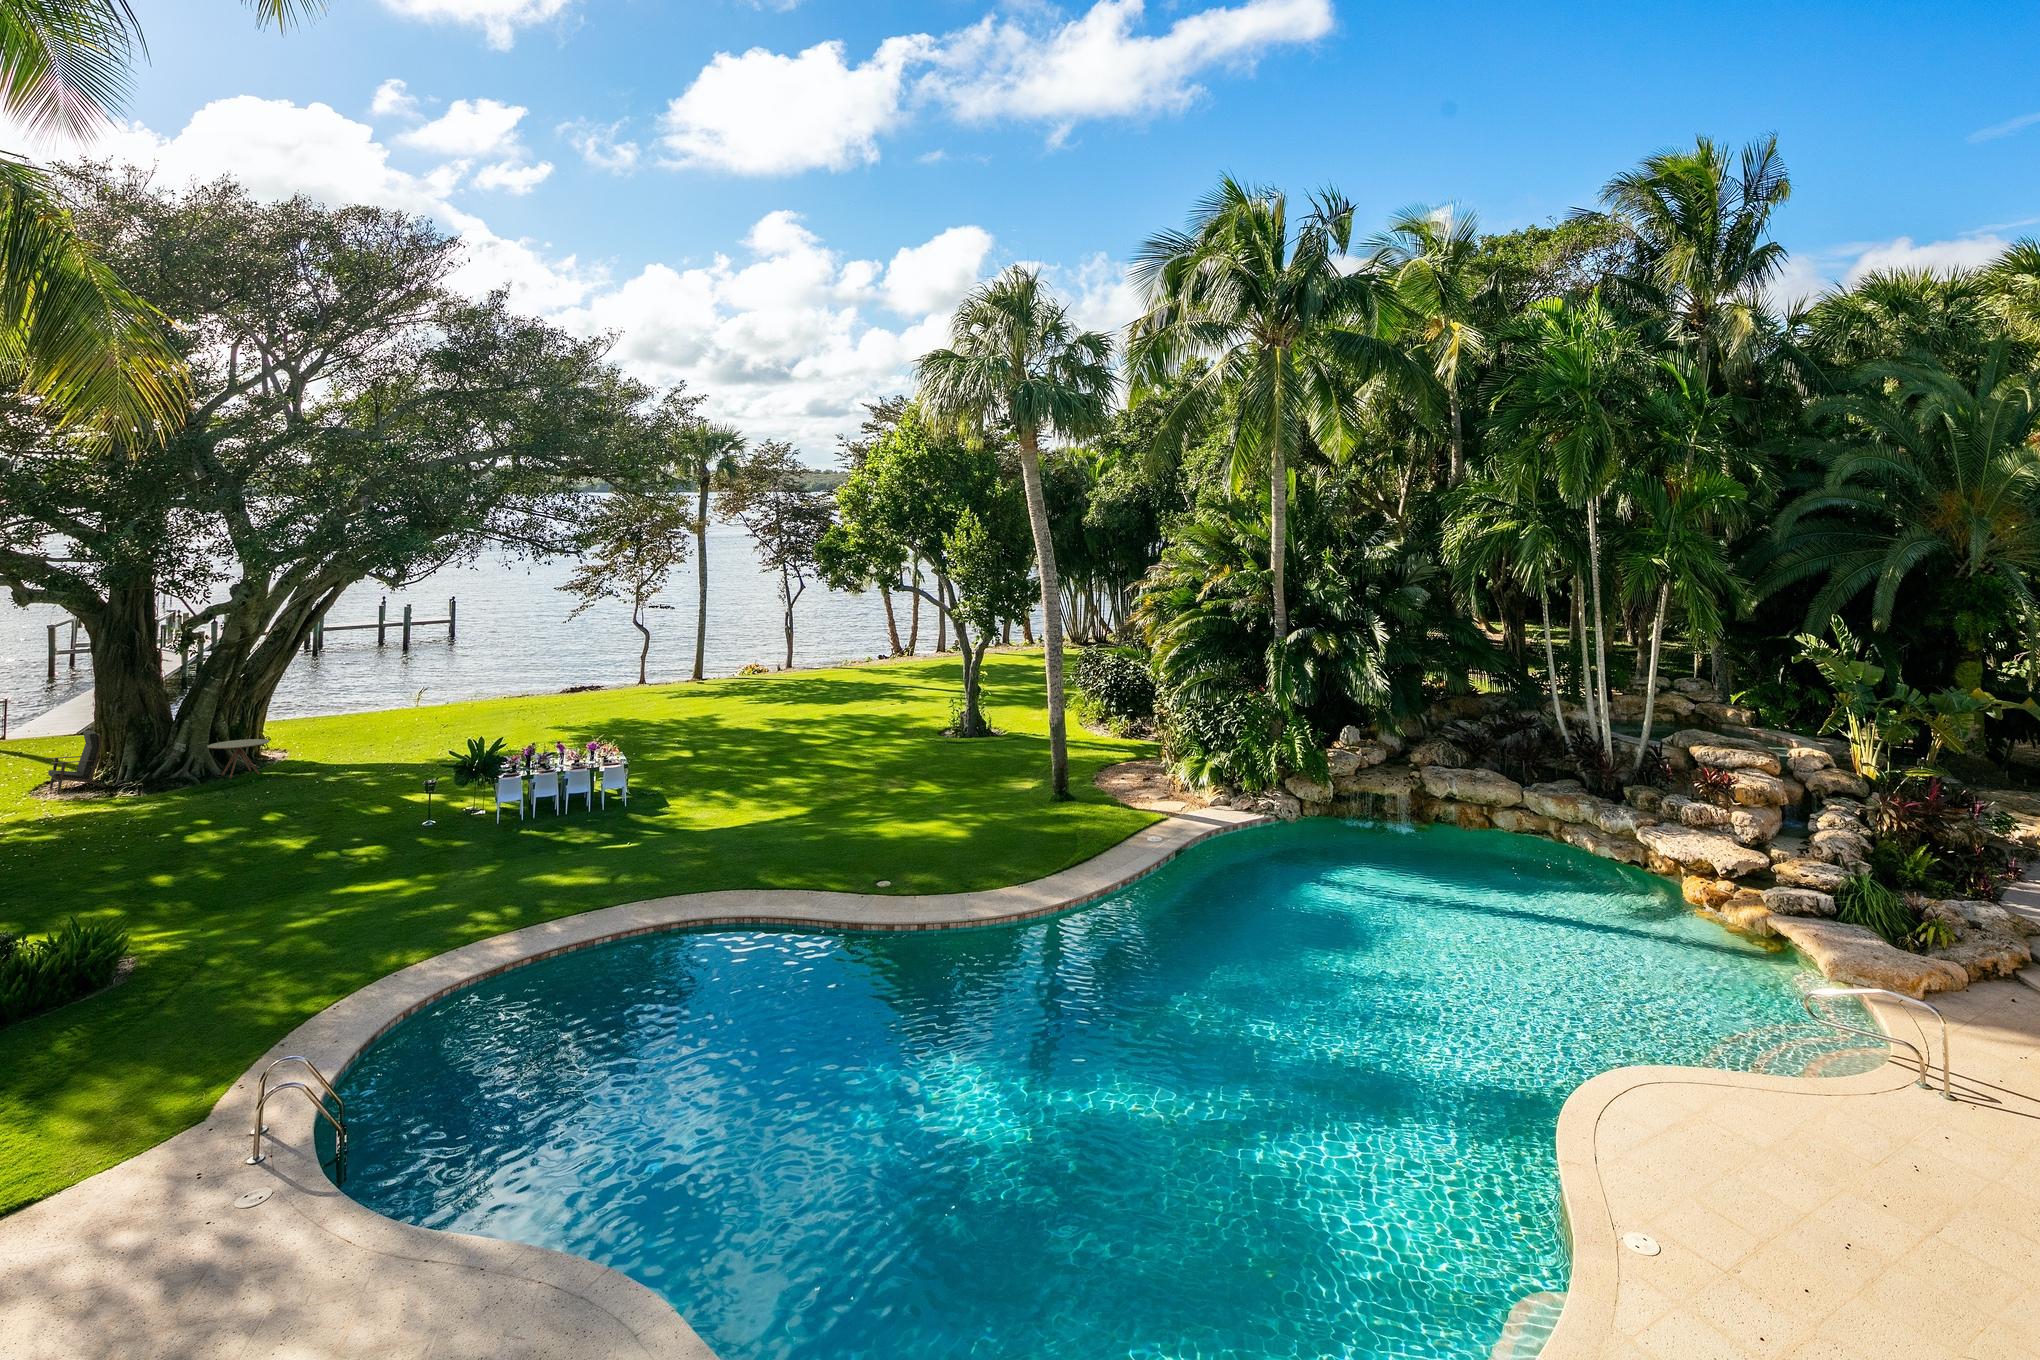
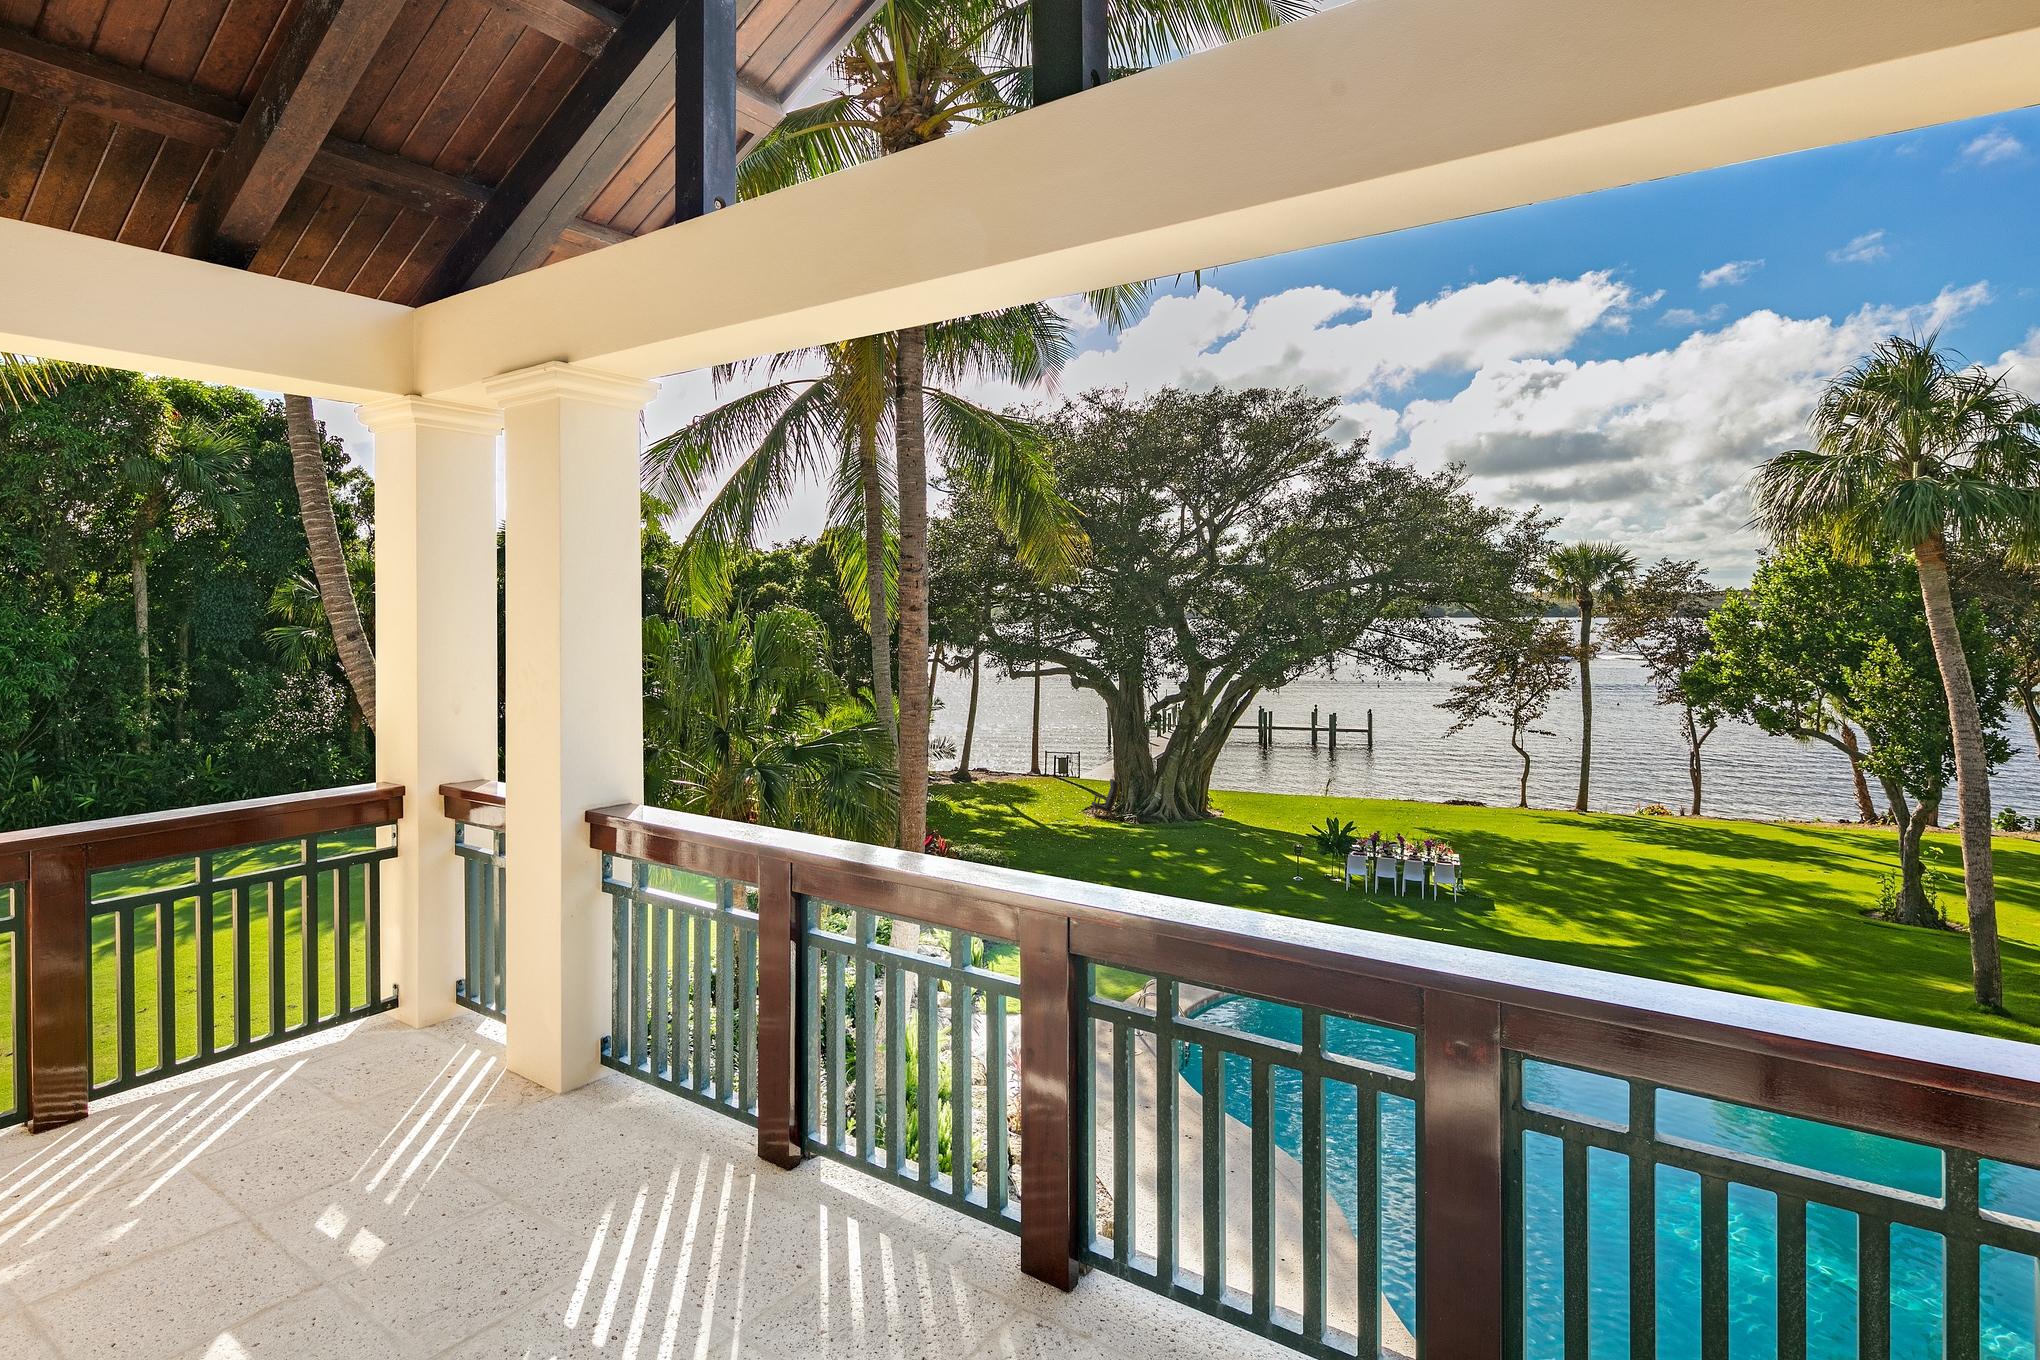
round table: present [207,739,269,778] -> none [1171,799,1206,826]

